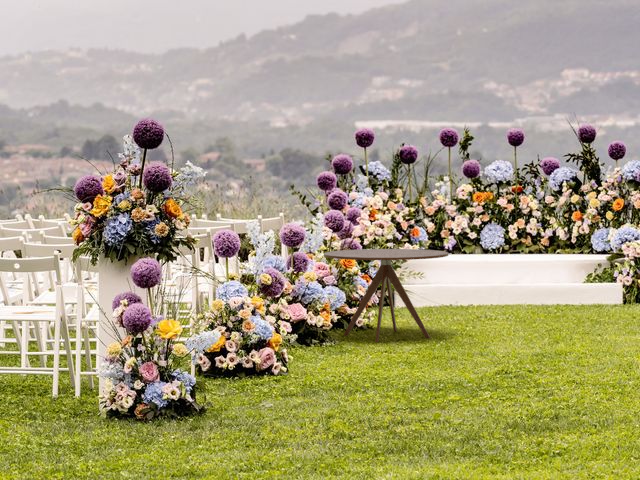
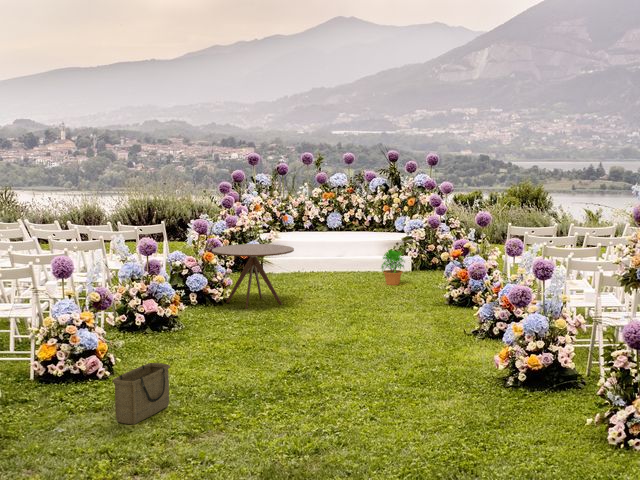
potted plant: none [576,263,619,319] -> present [381,250,404,285]
basket: none [235,366,308,441] -> present [113,363,170,424]

